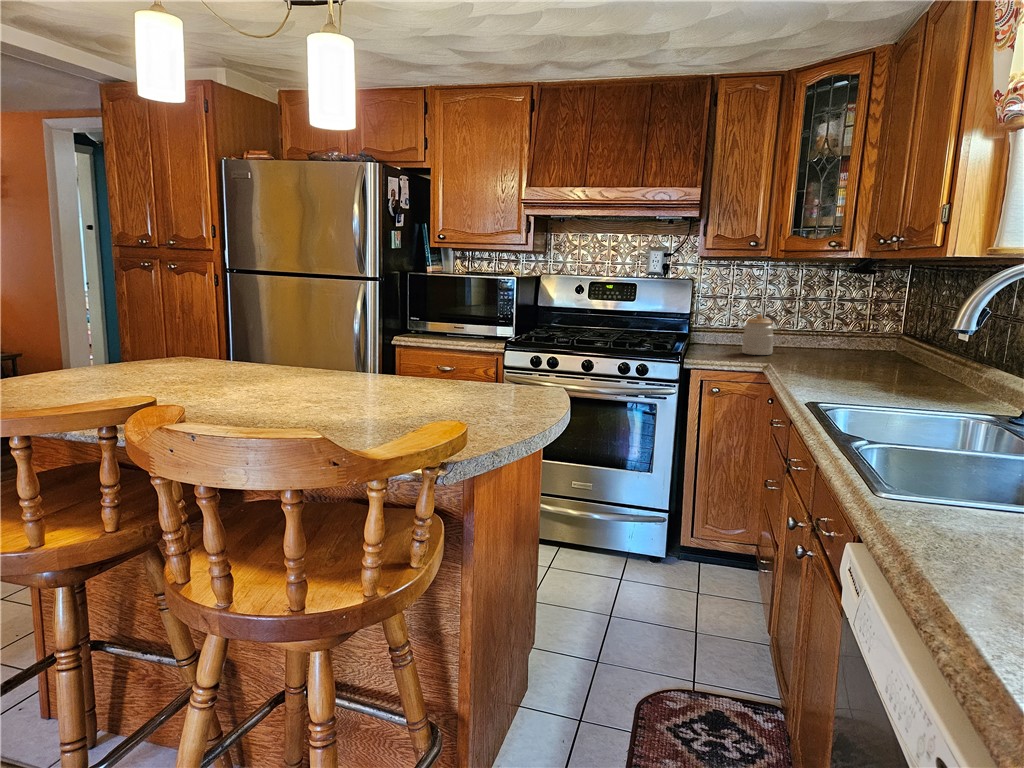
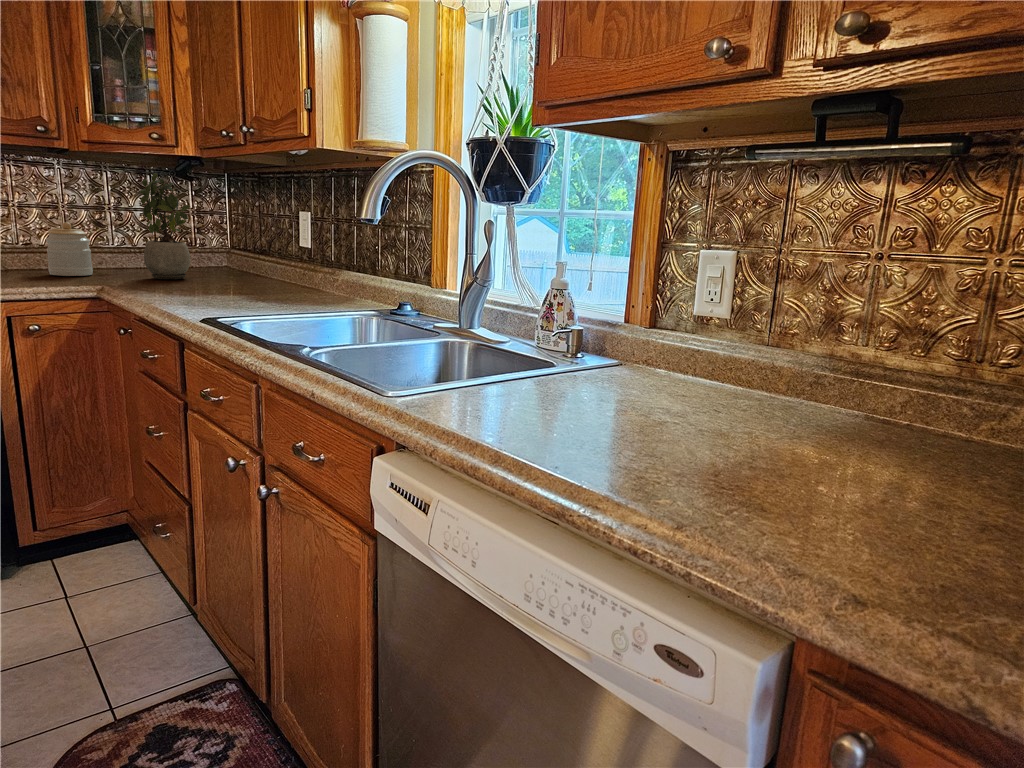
potted plant: none [809,275,850,363] -> present [140,173,190,279]

